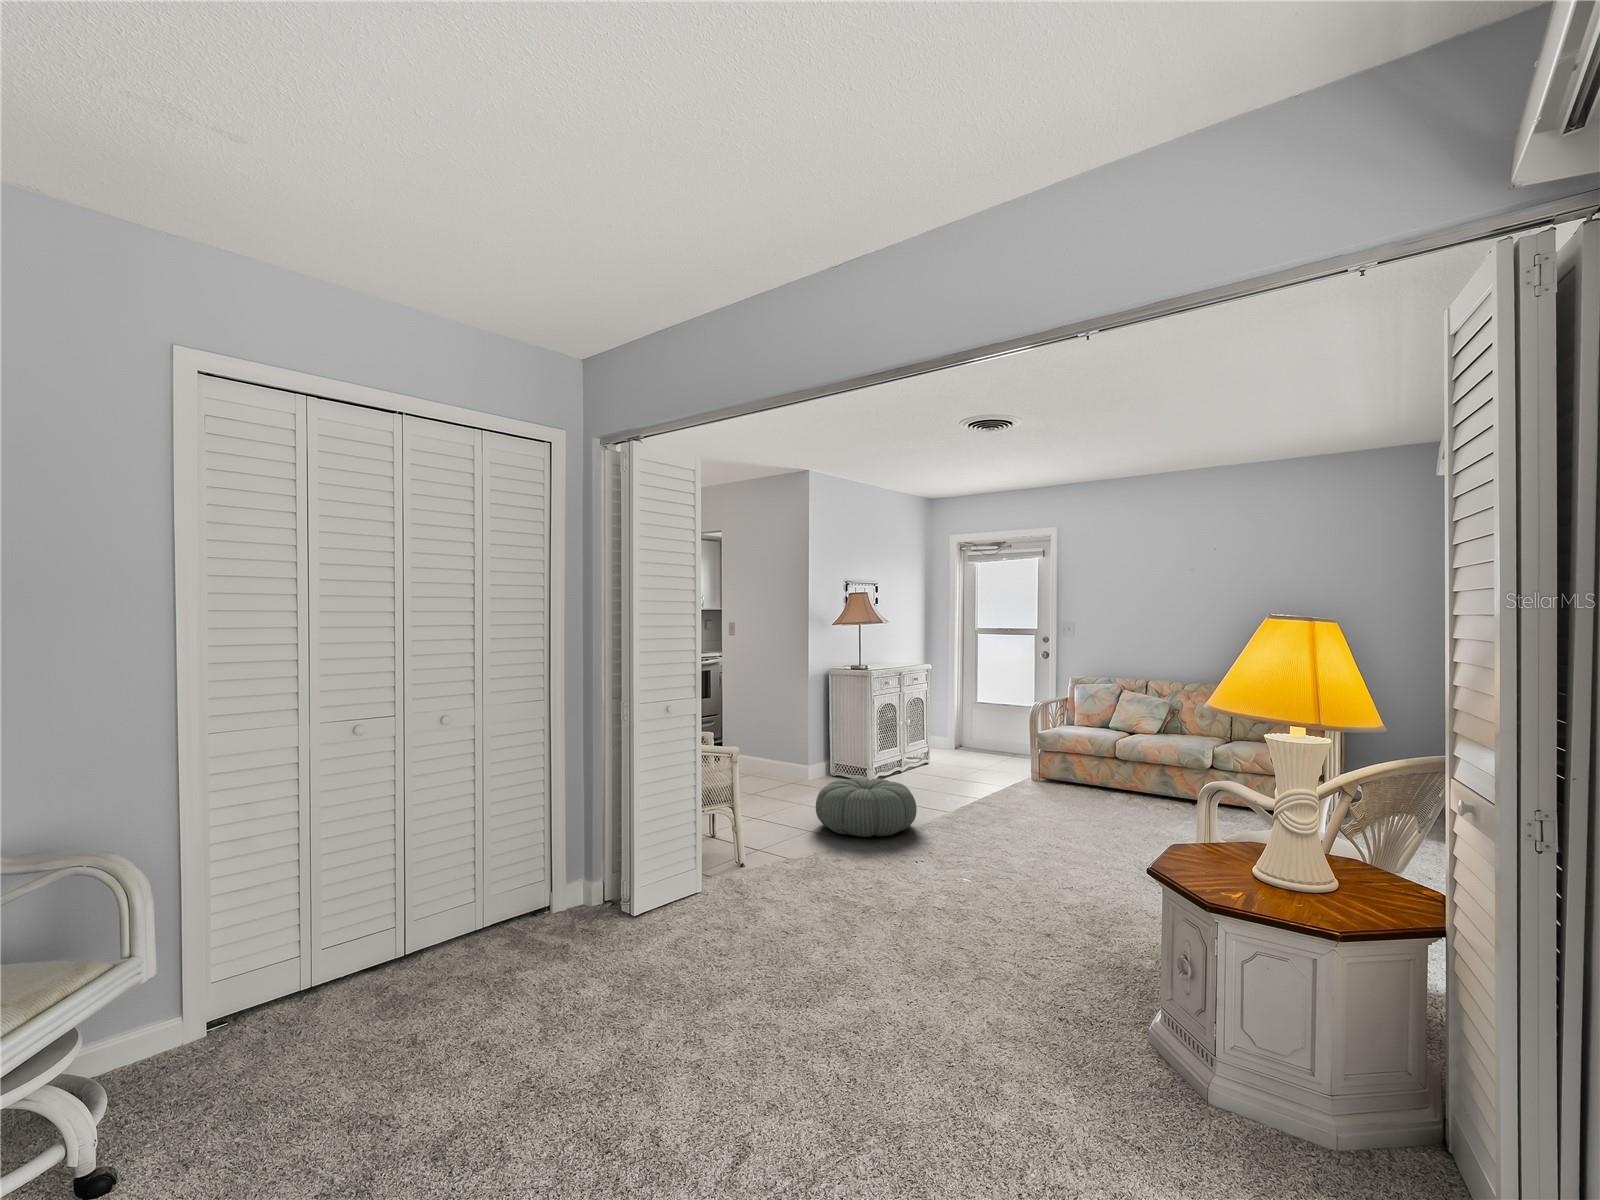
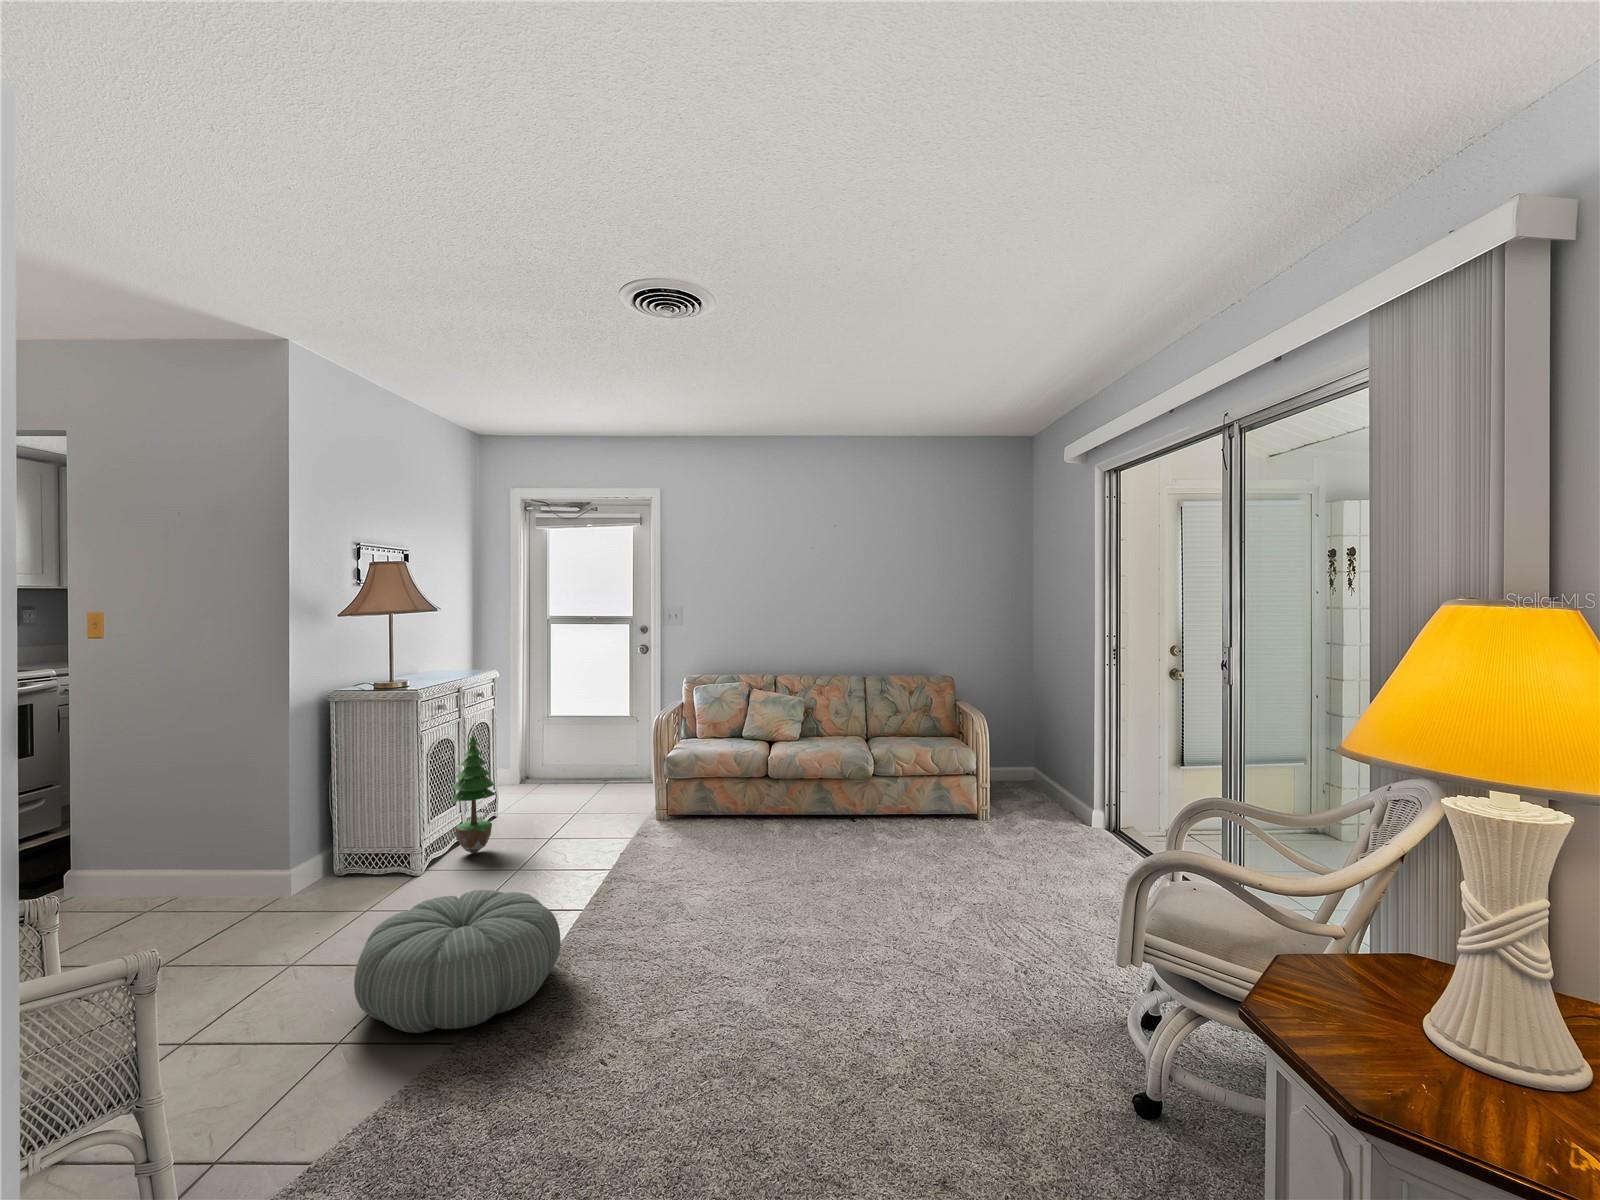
potted tree: none [892,702,919,779] -> present [450,736,496,854]

